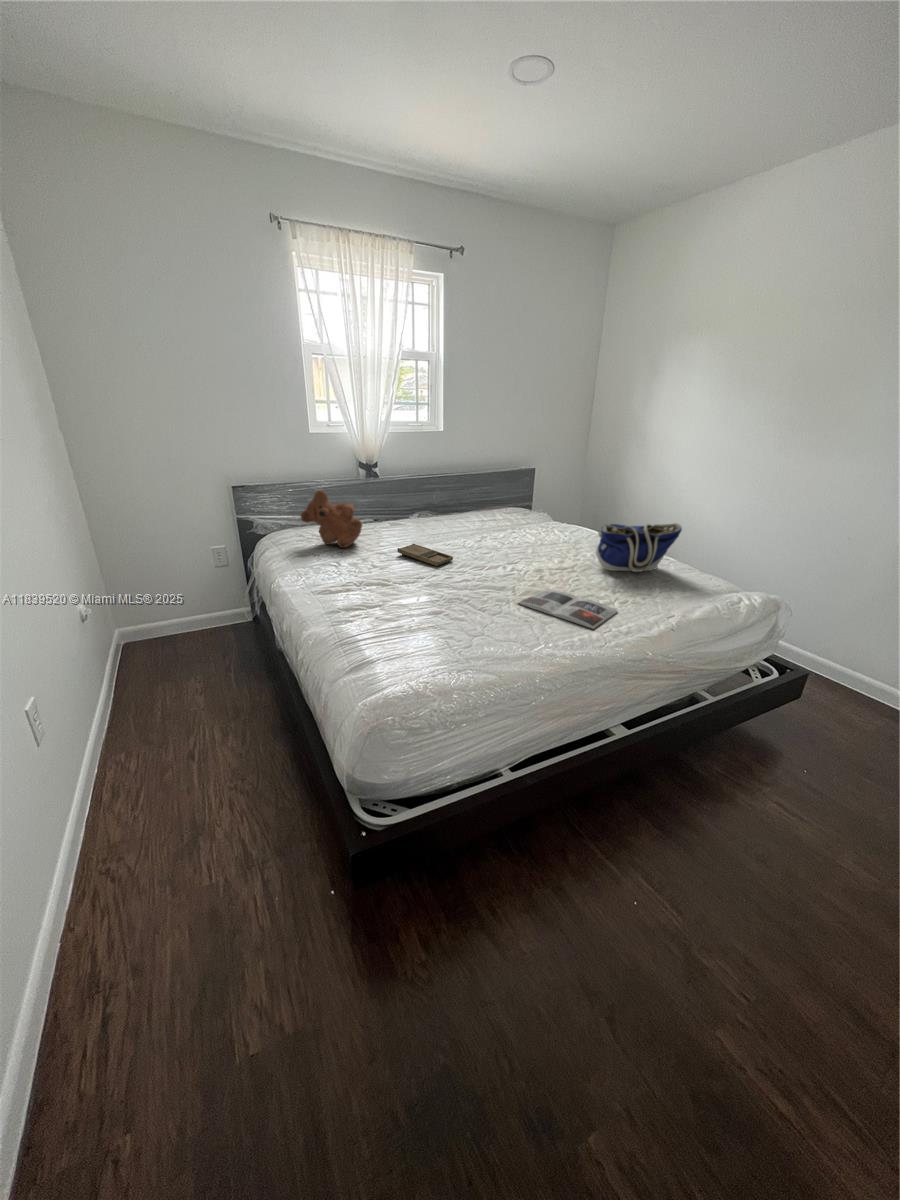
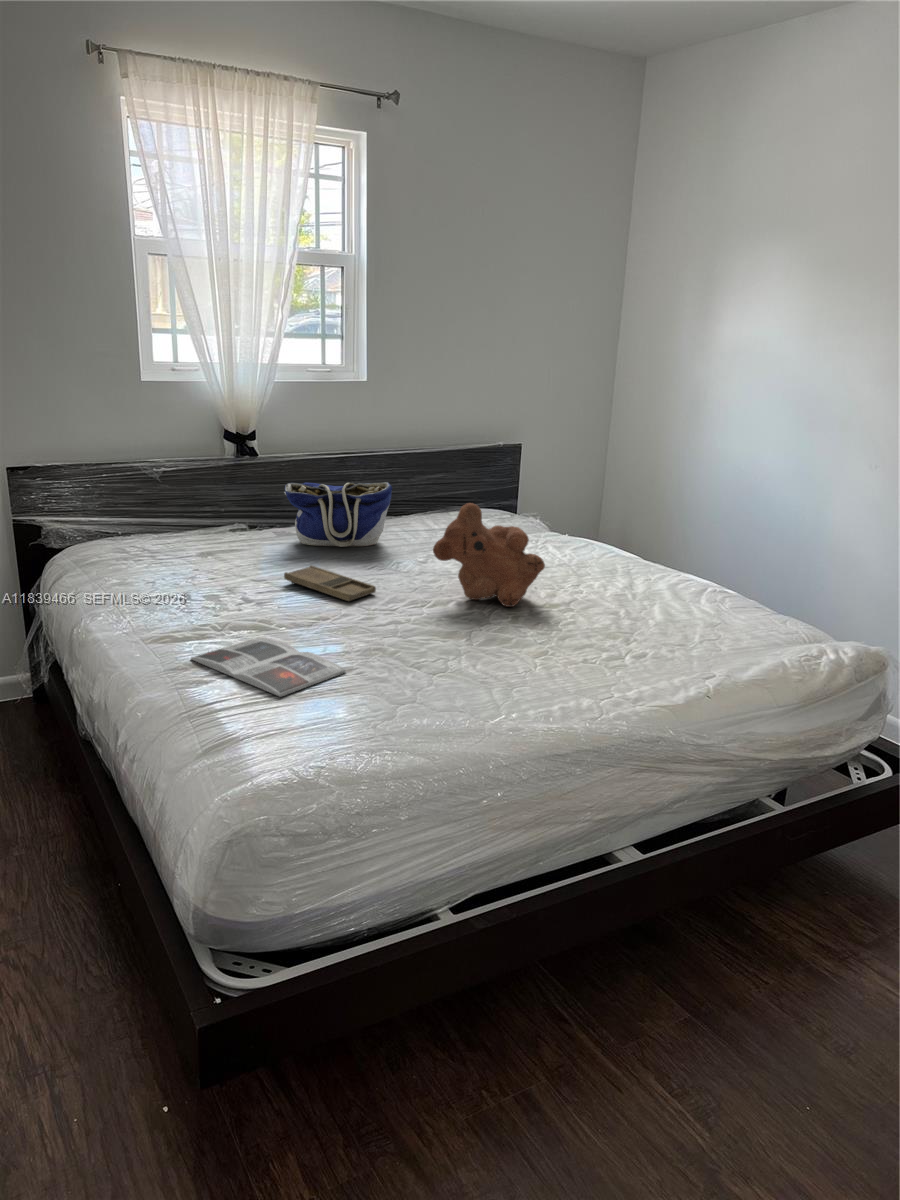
teddy bear: present [301,490,362,548] -> present [433,503,545,607]
tote bag: present [596,523,682,572] -> present [284,482,392,547]
magazine: present [518,589,618,629] -> present [191,637,346,697]

